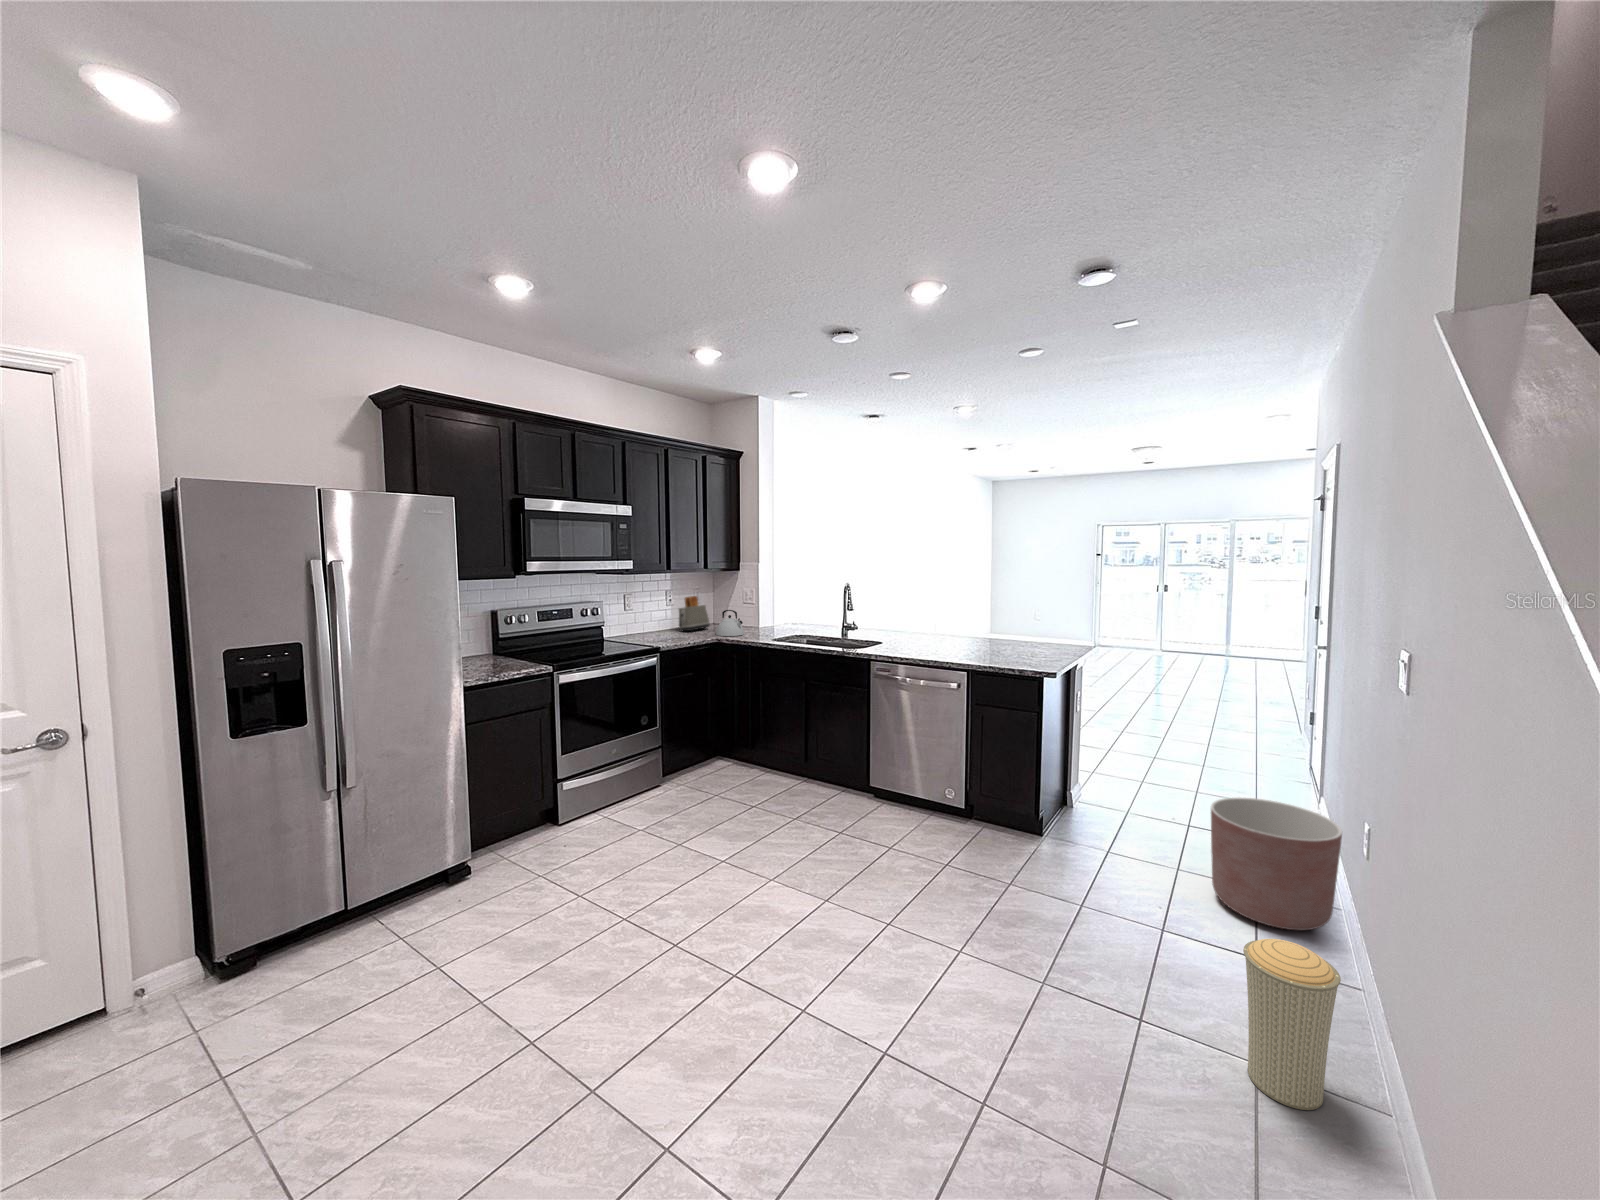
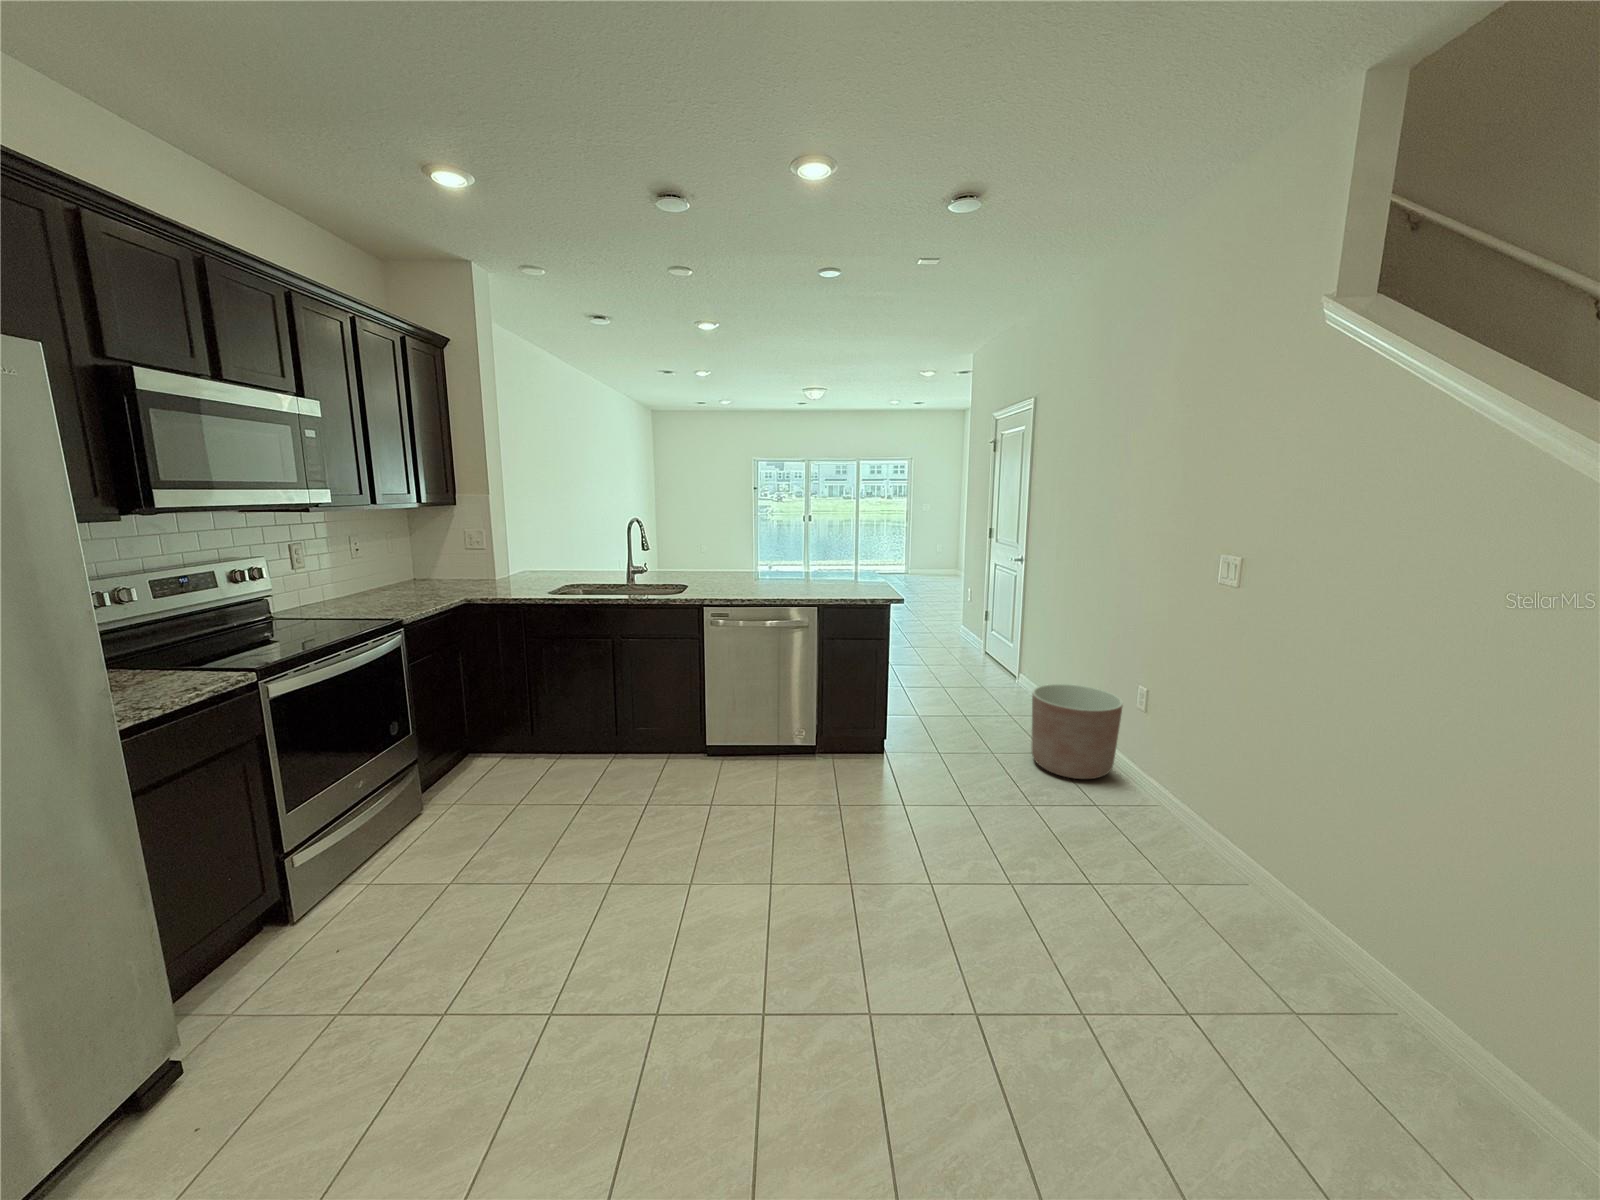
toaster: present [679,596,710,631] -> none [378,540,426,592]
kettle: present [716,610,744,636] -> none [450,558,492,594]
trash can: present [1243,939,1341,1110] -> none [1177,788,1251,908]

